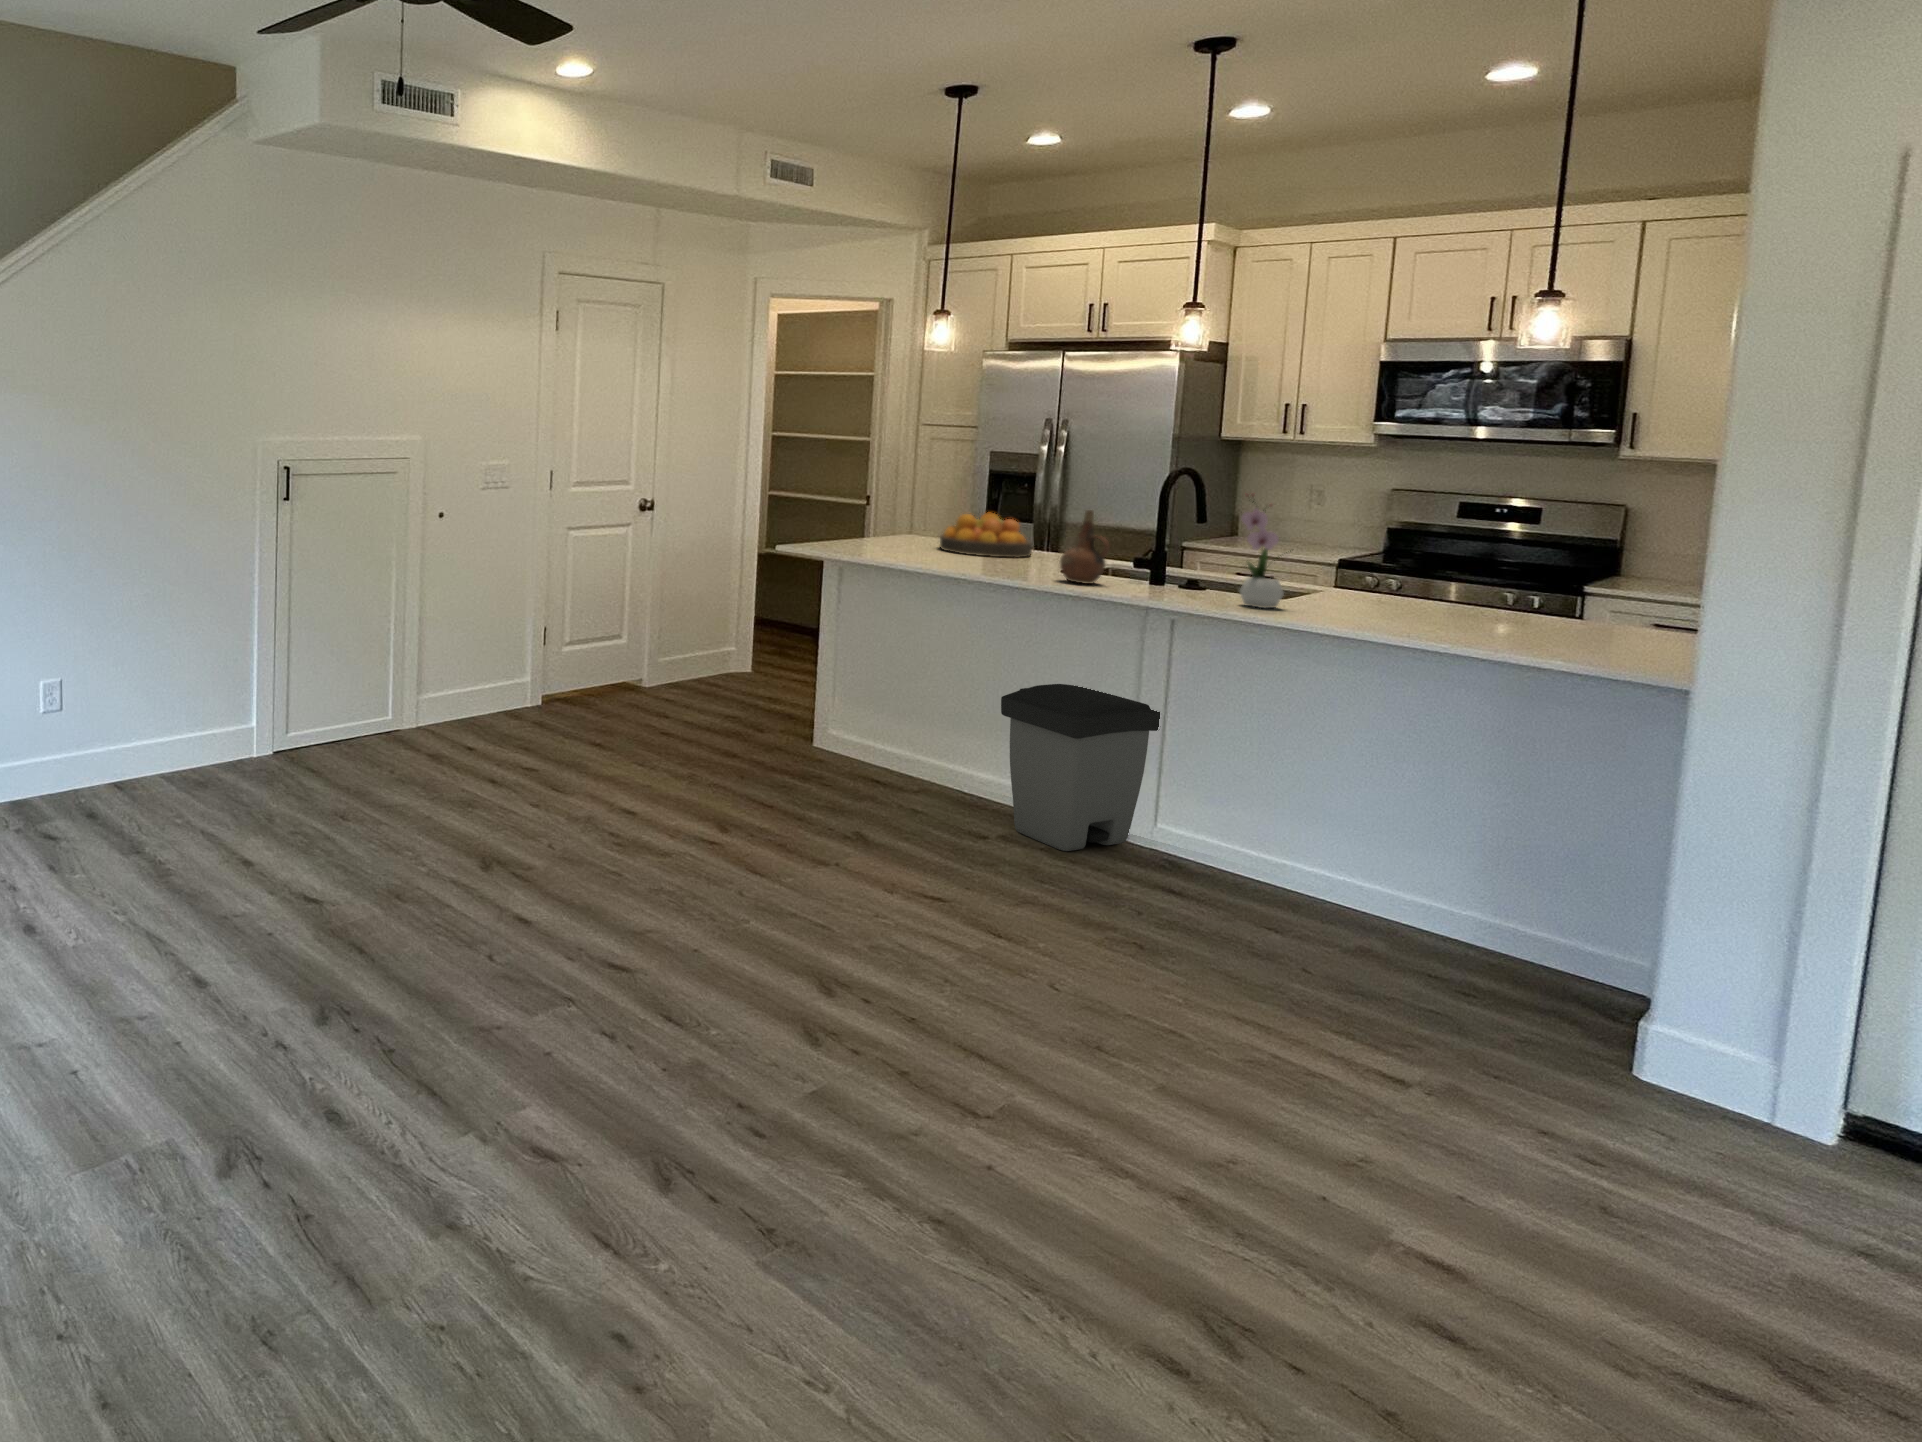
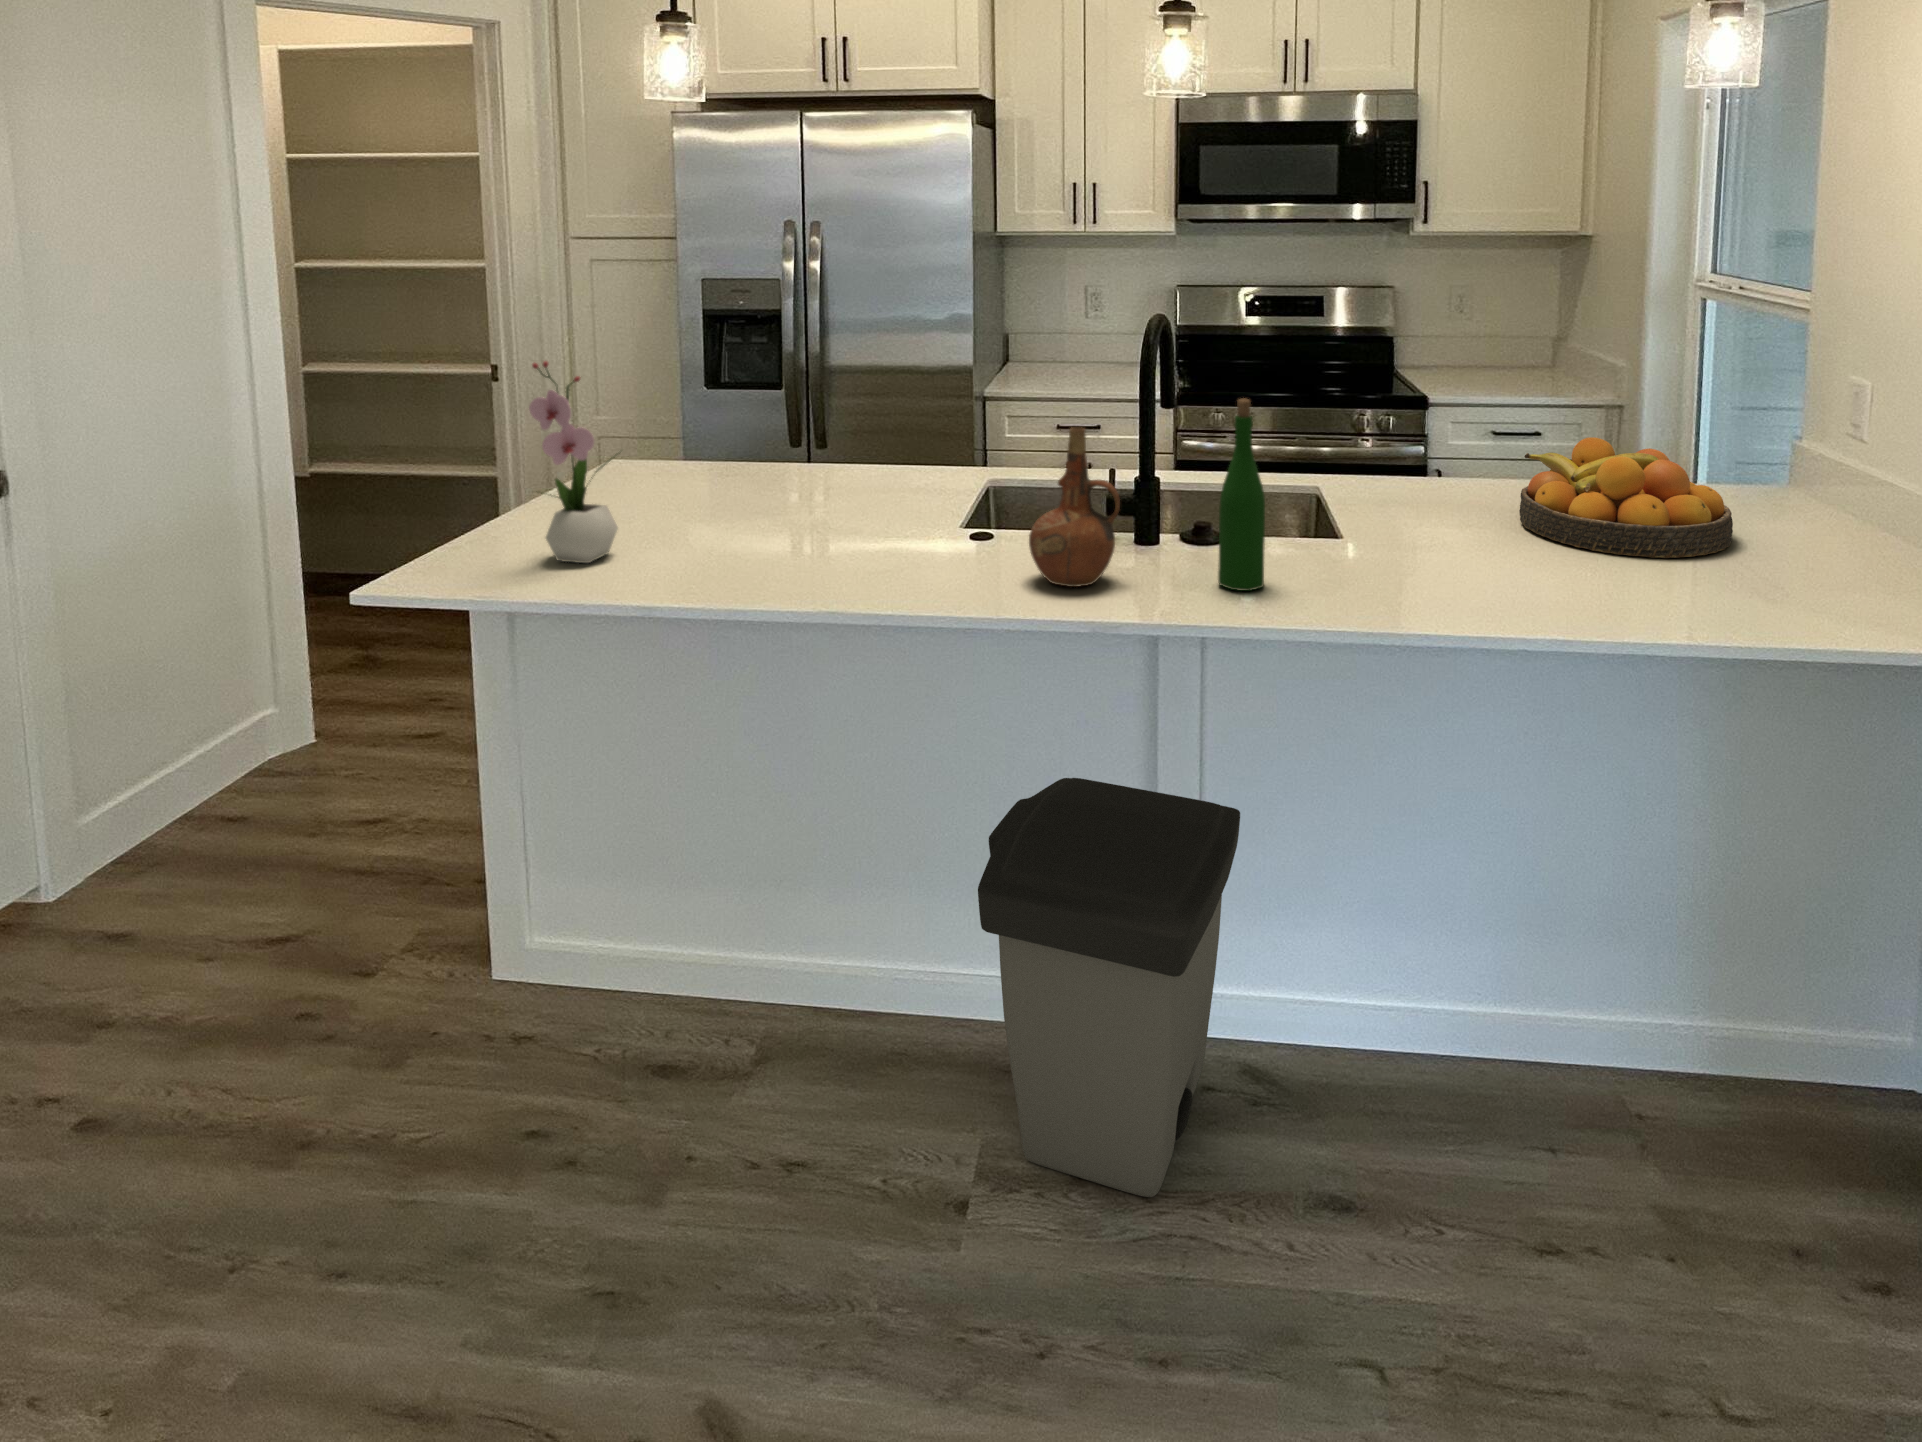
flower arrangement: present [1240,495,1287,608] -> present [529,361,618,563]
wine bottle: none [1153,502,1183,596] -> present [1218,398,1265,591]
fruit bowl: present [940,512,1032,558] -> present [1519,437,1733,558]

